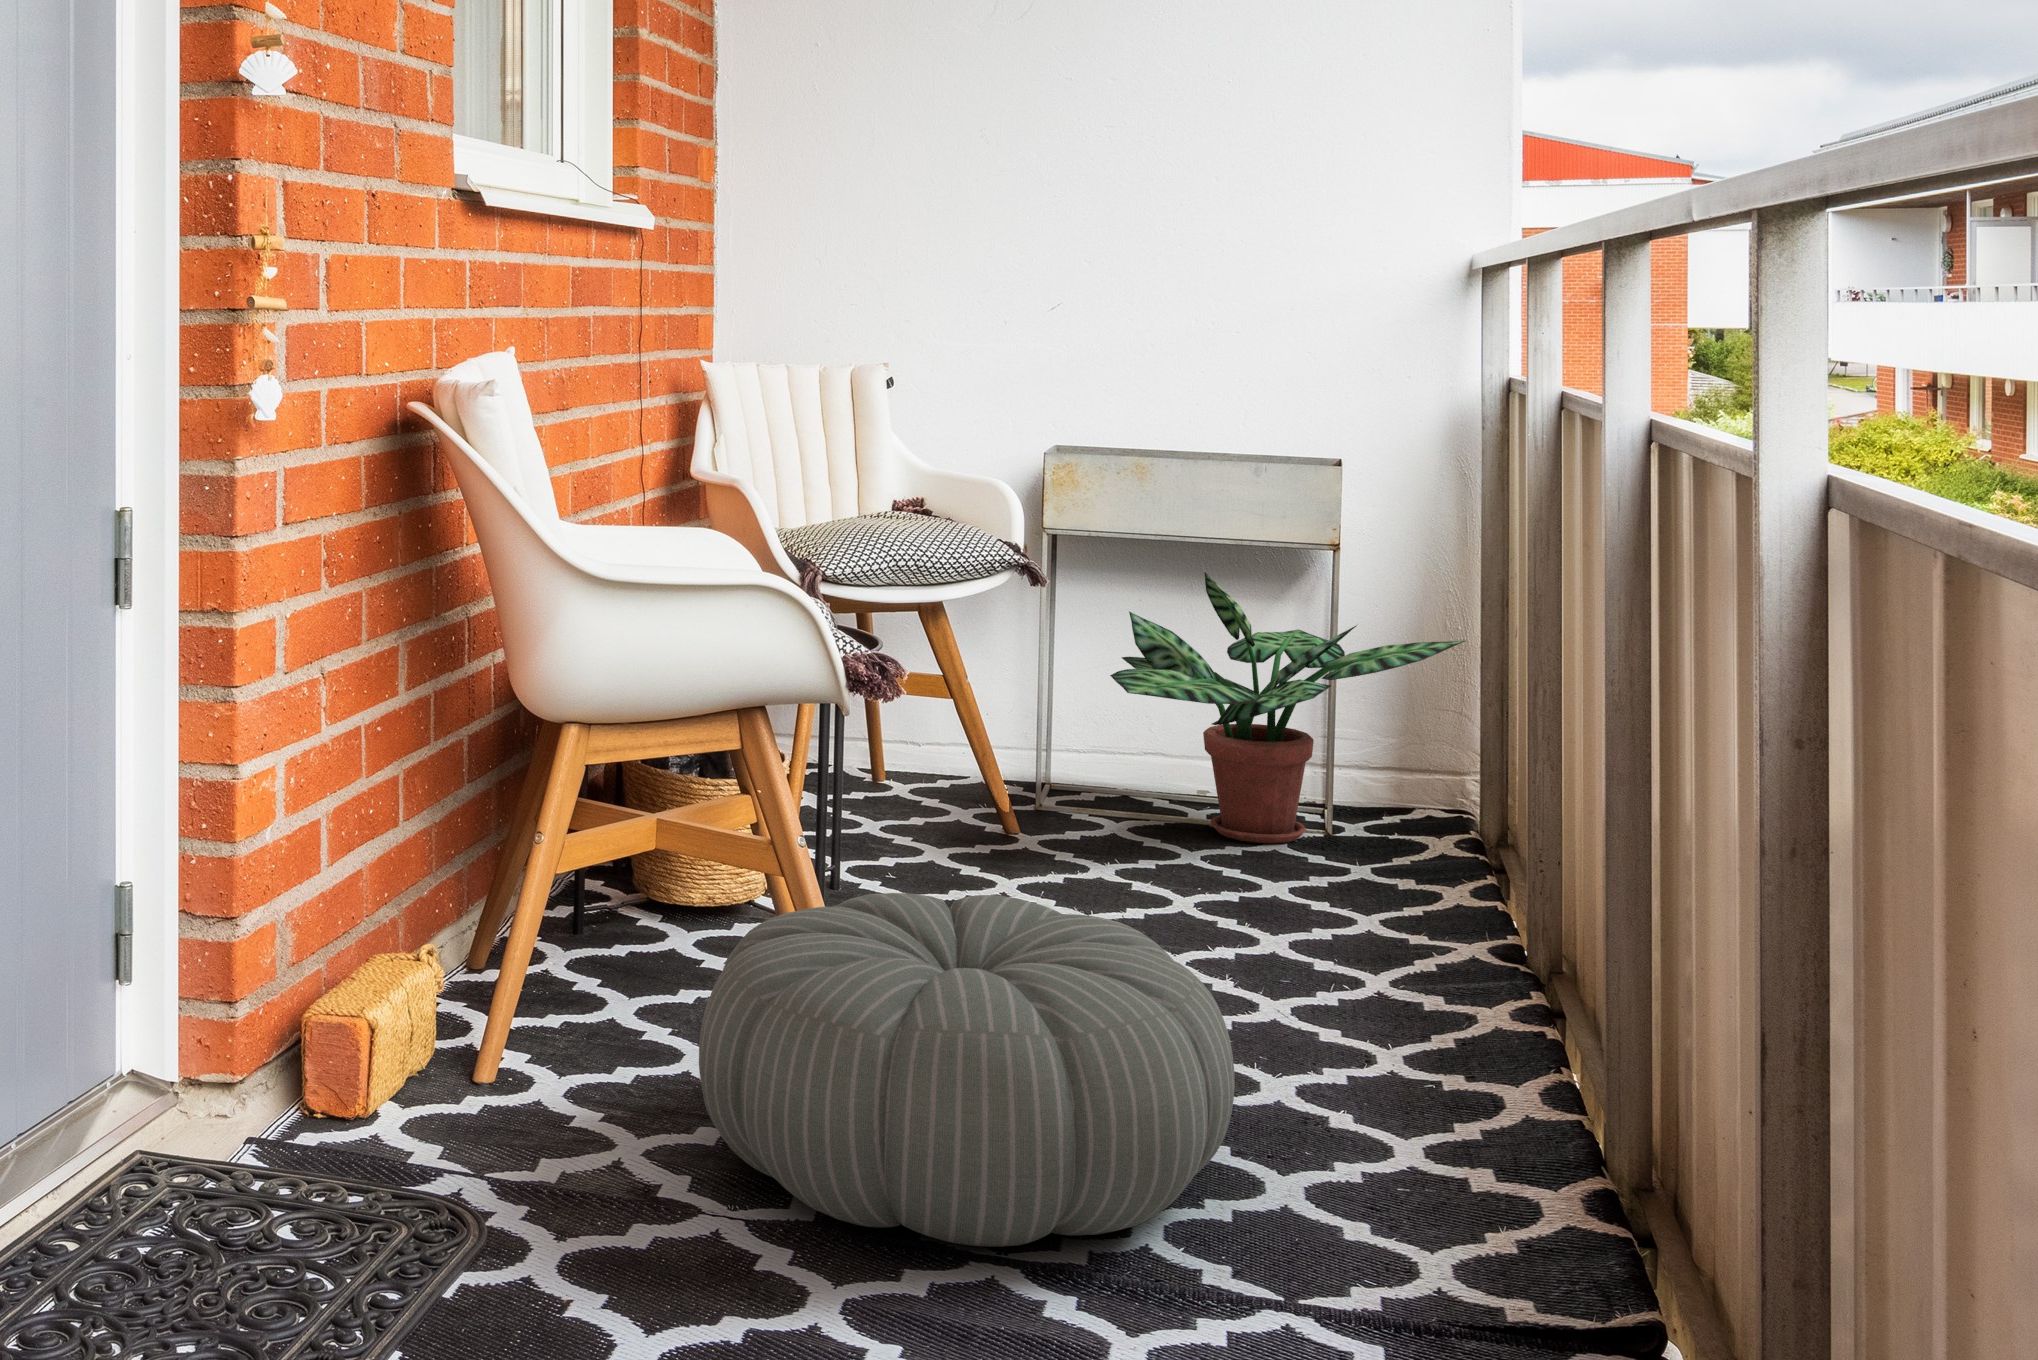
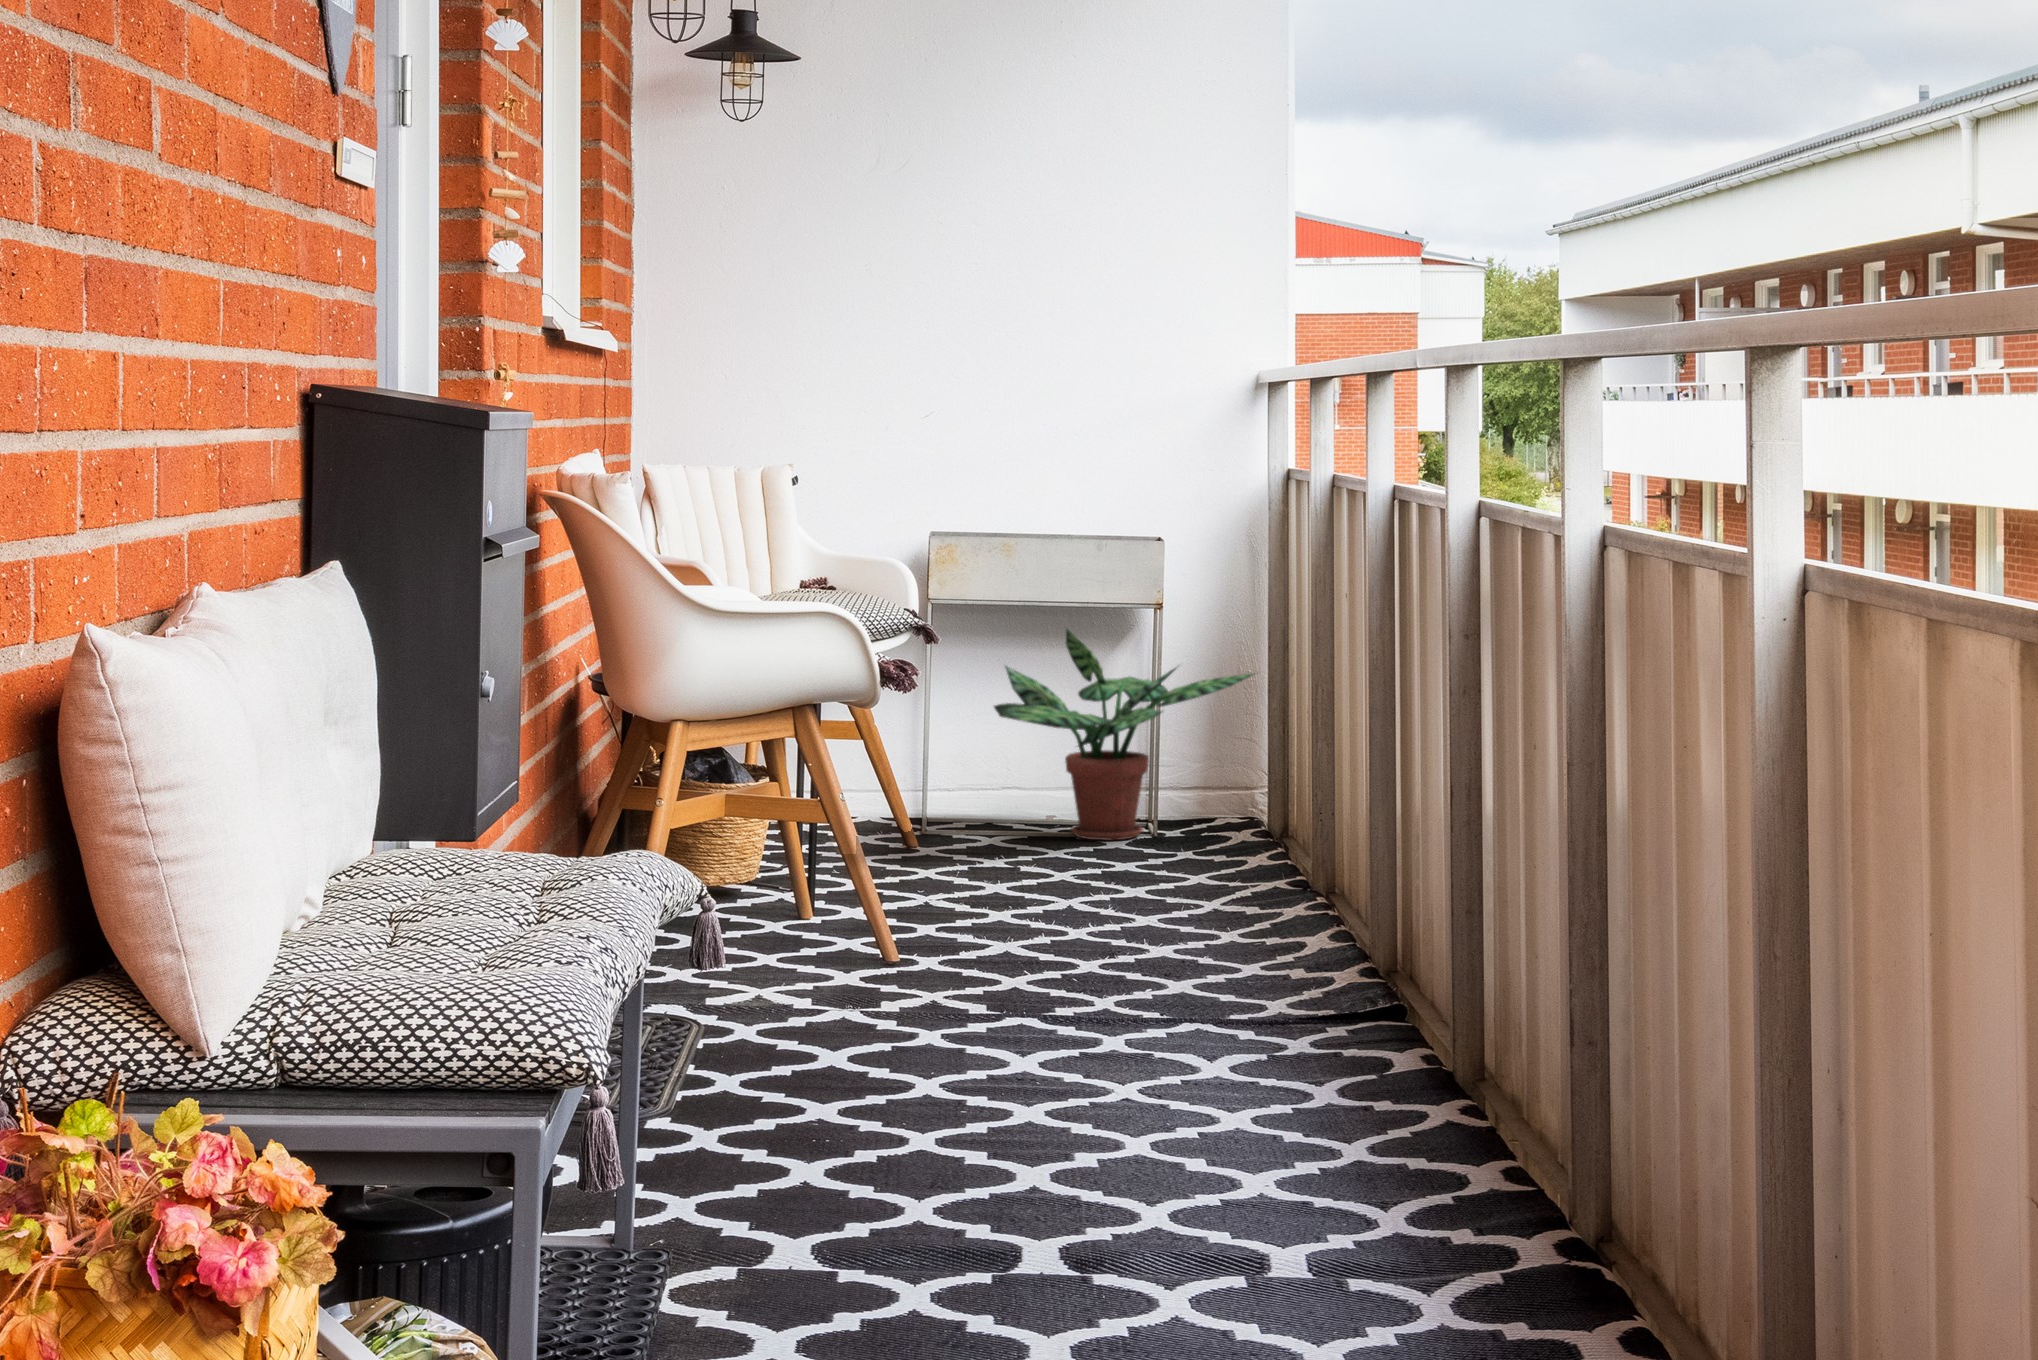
pouf: present [699,893,1235,1247] -> none [814,825,1159,1013]

